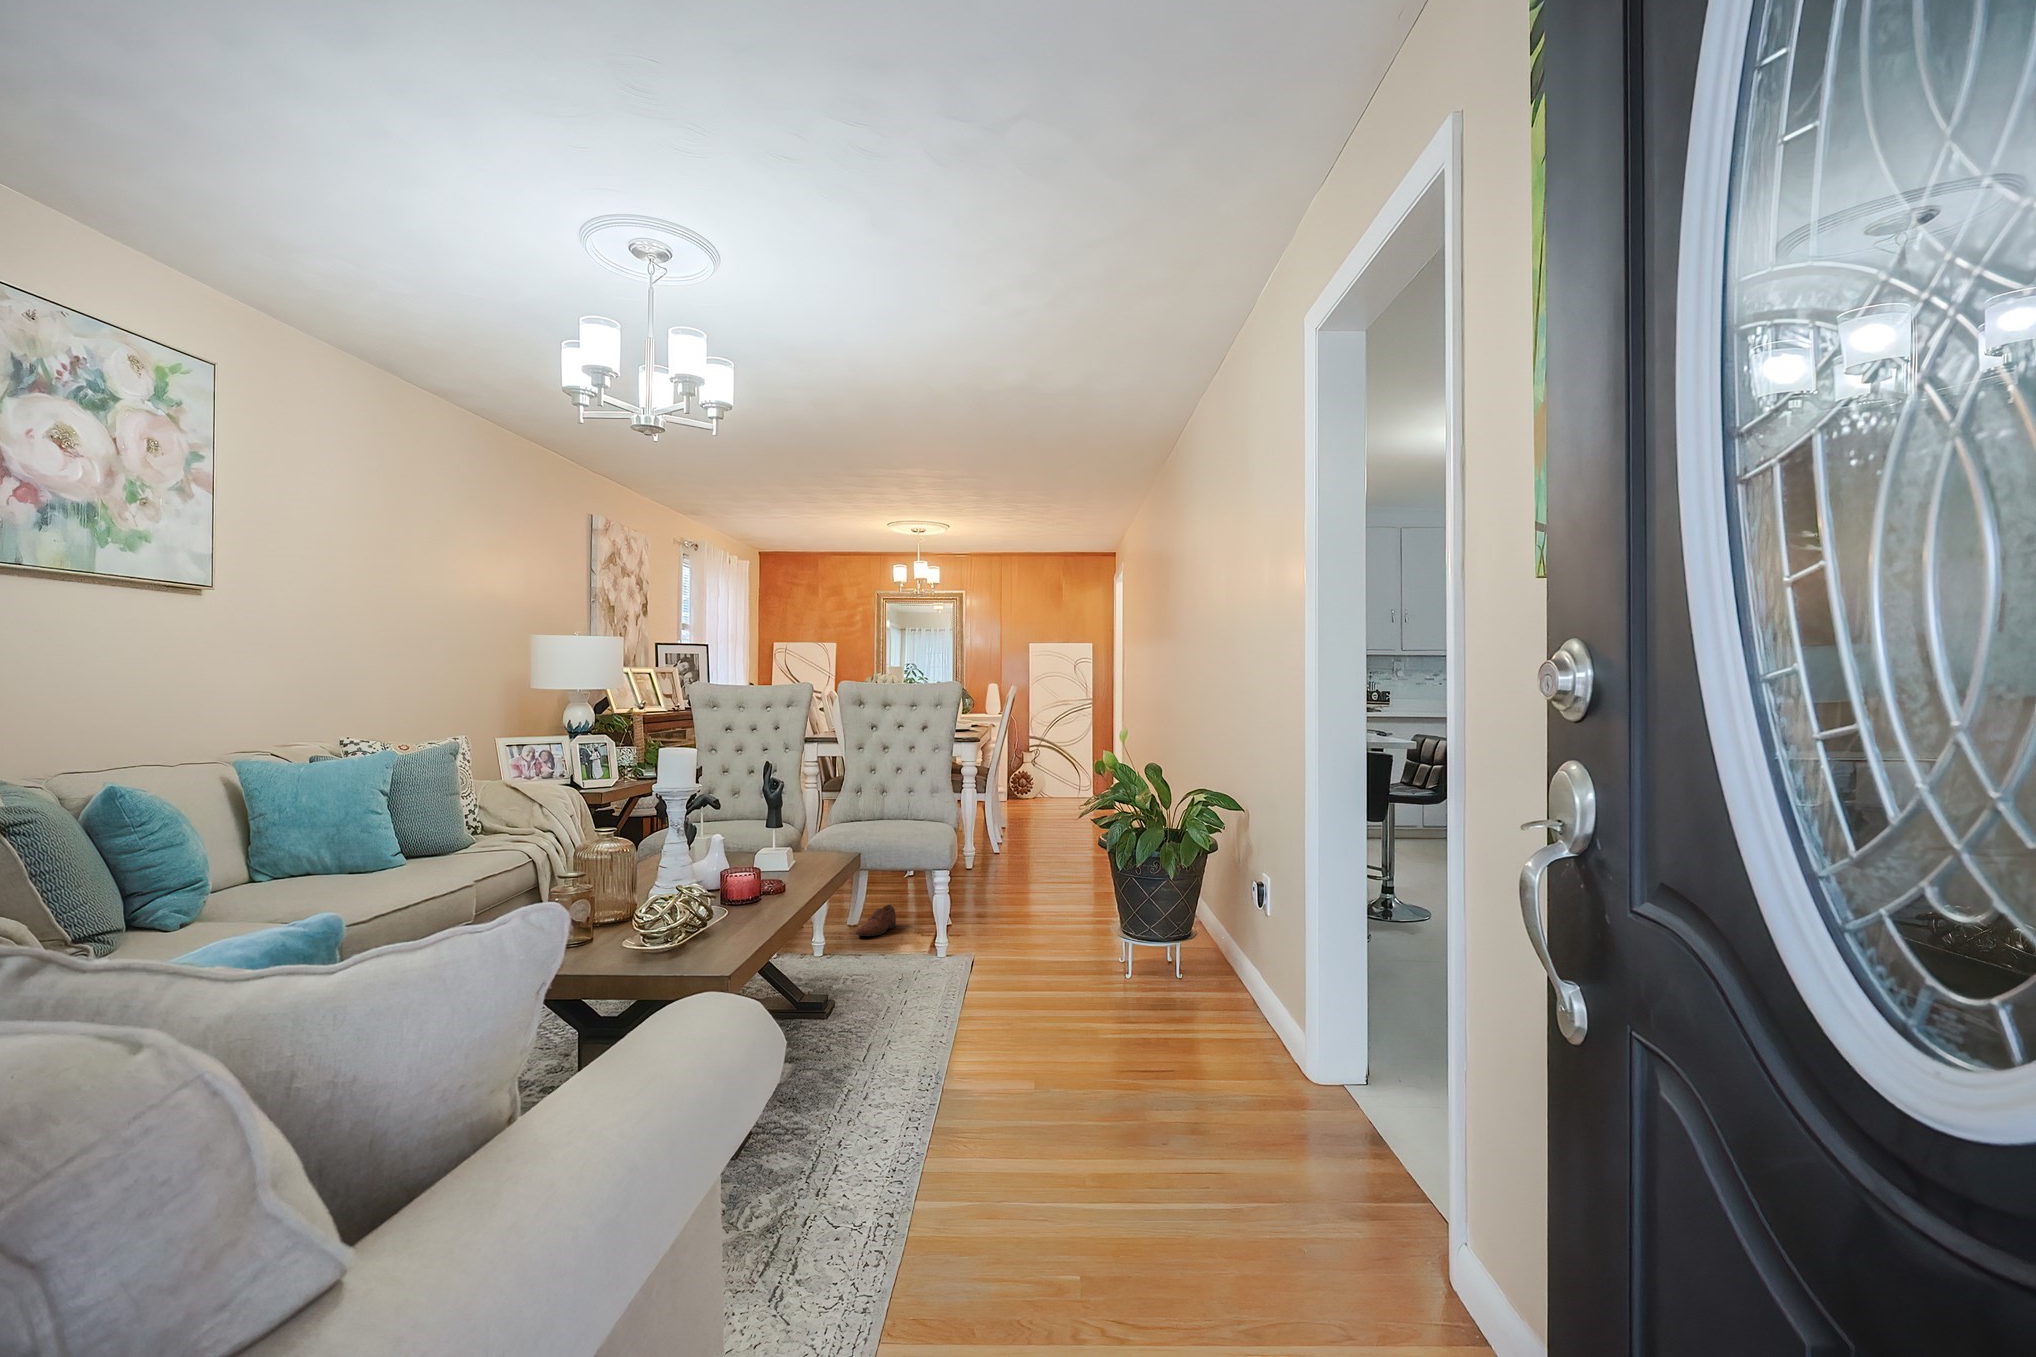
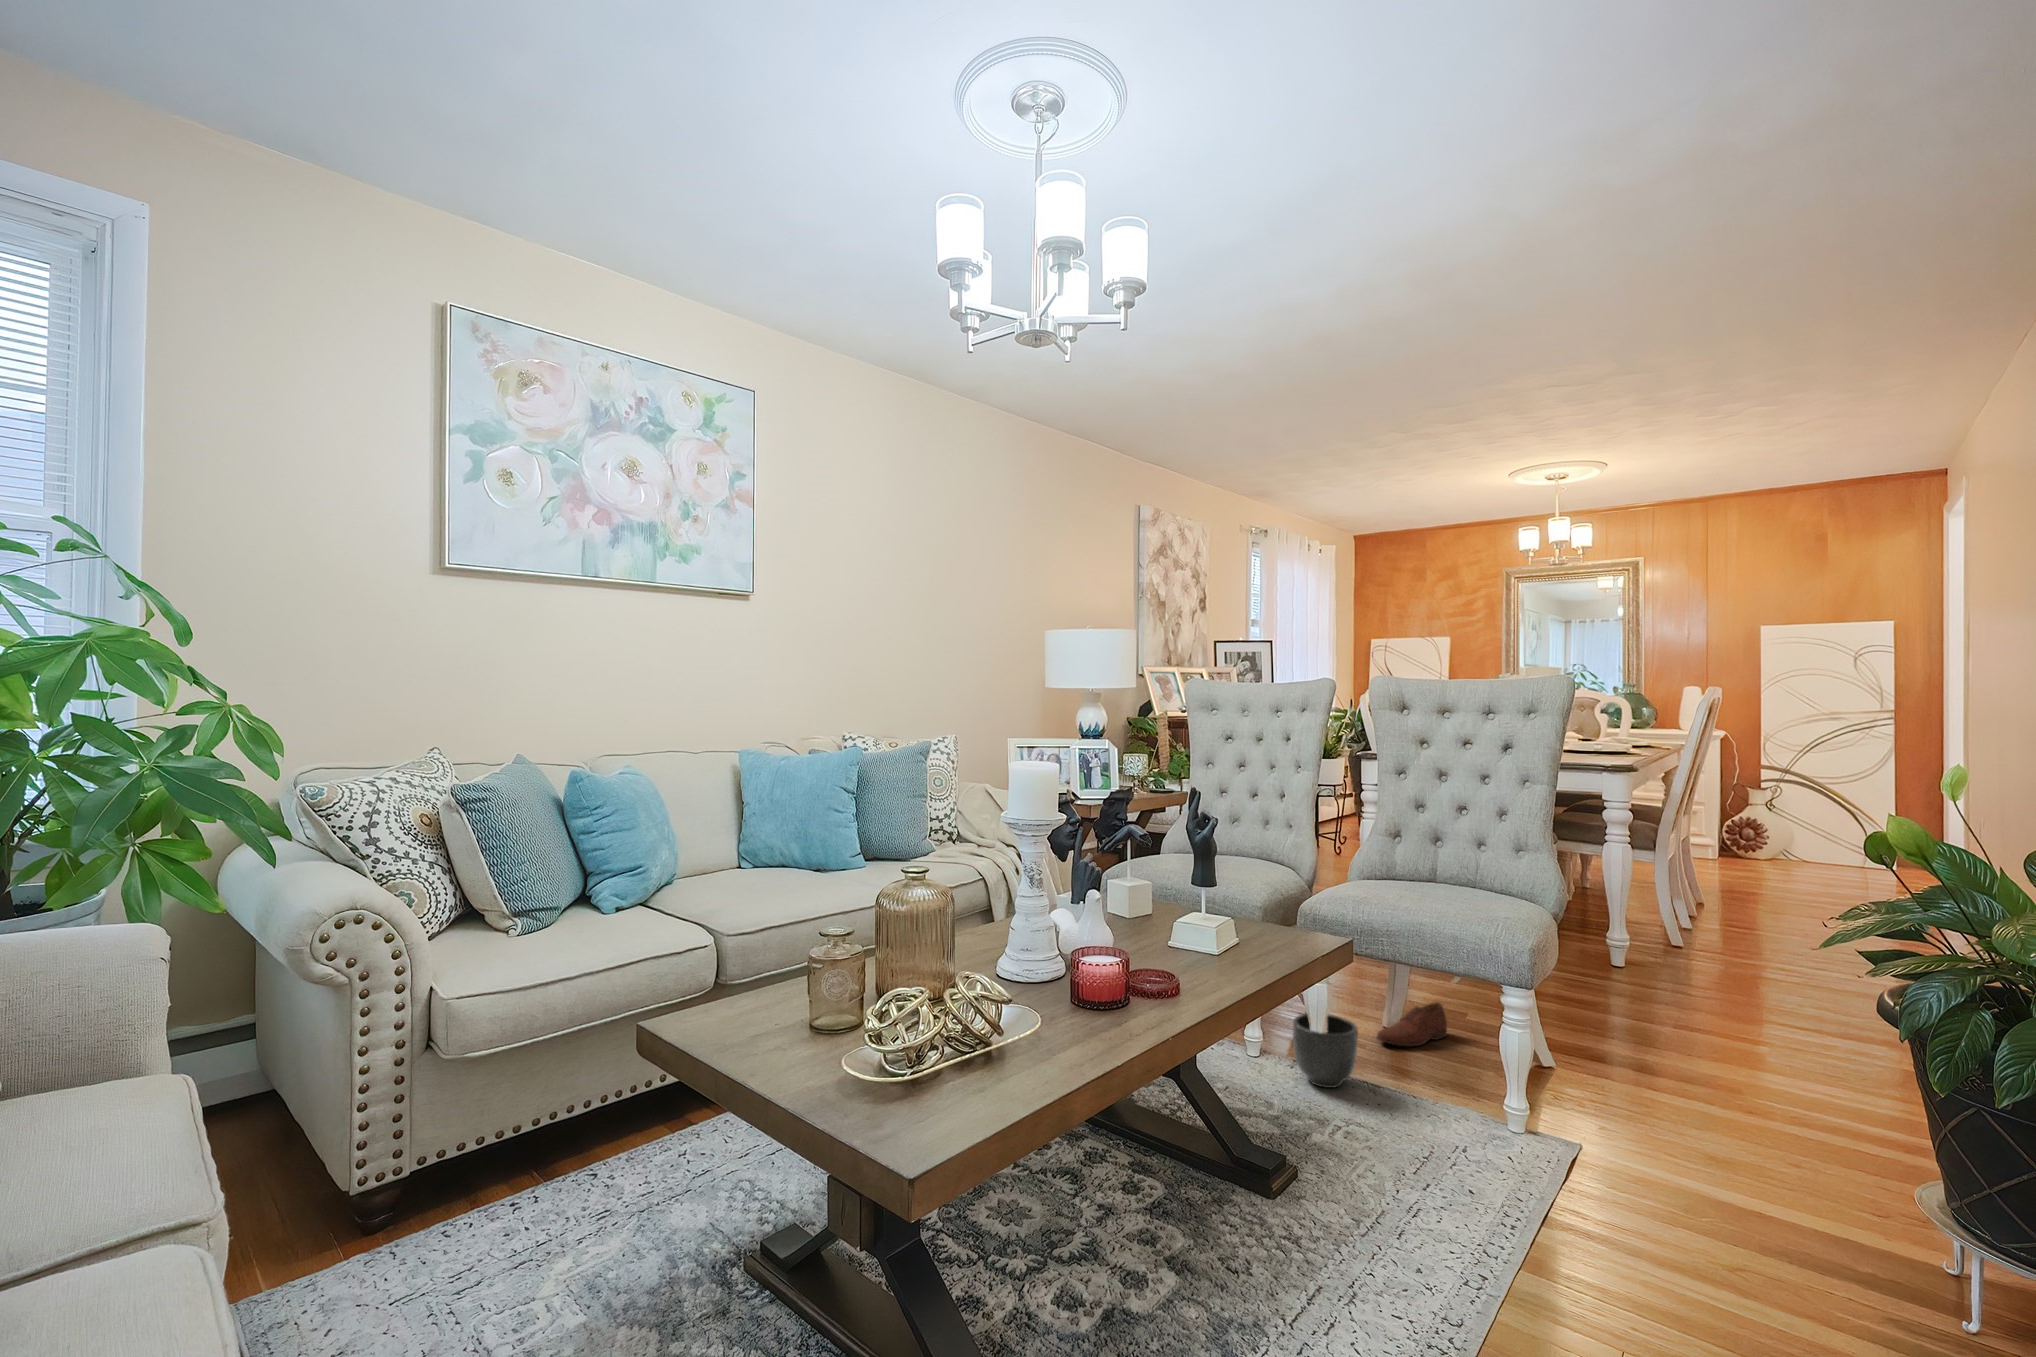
planter: none [813,919,857,968] -> present [1293,1014,1358,1088]

